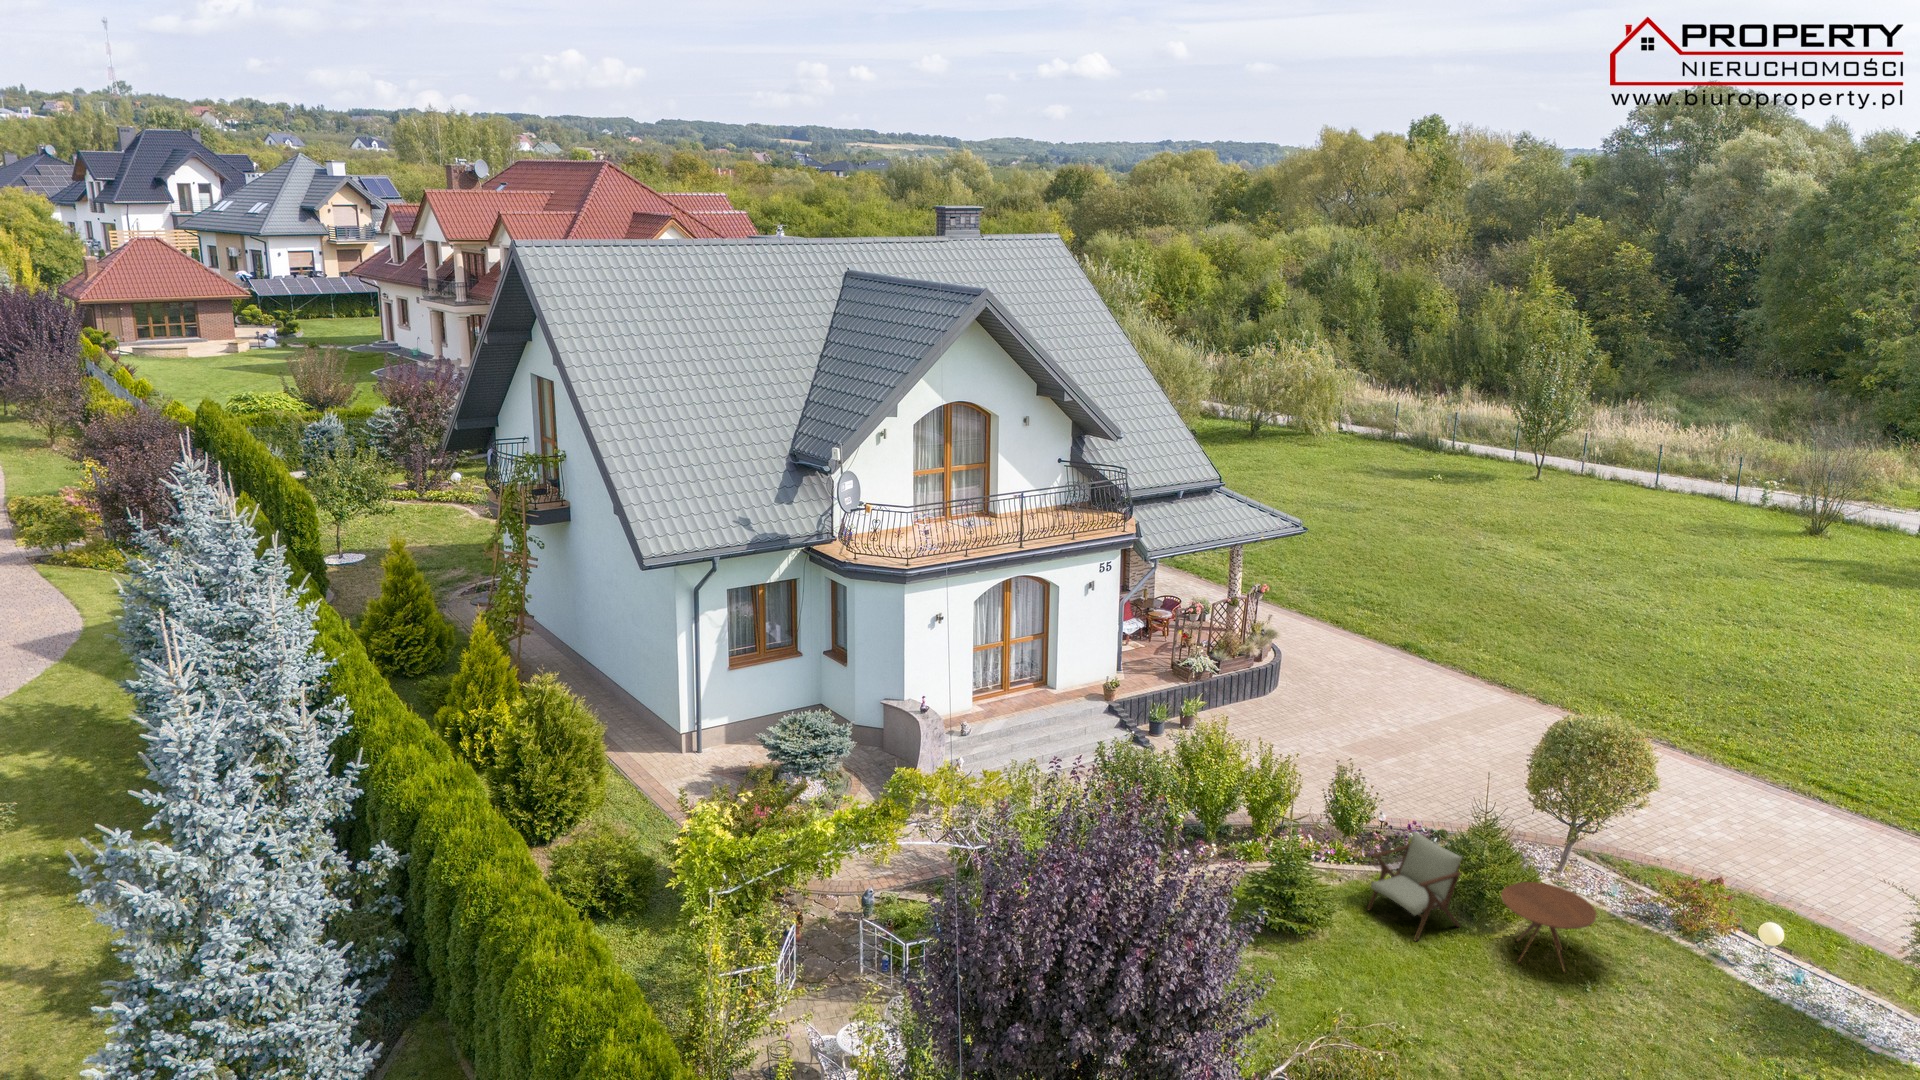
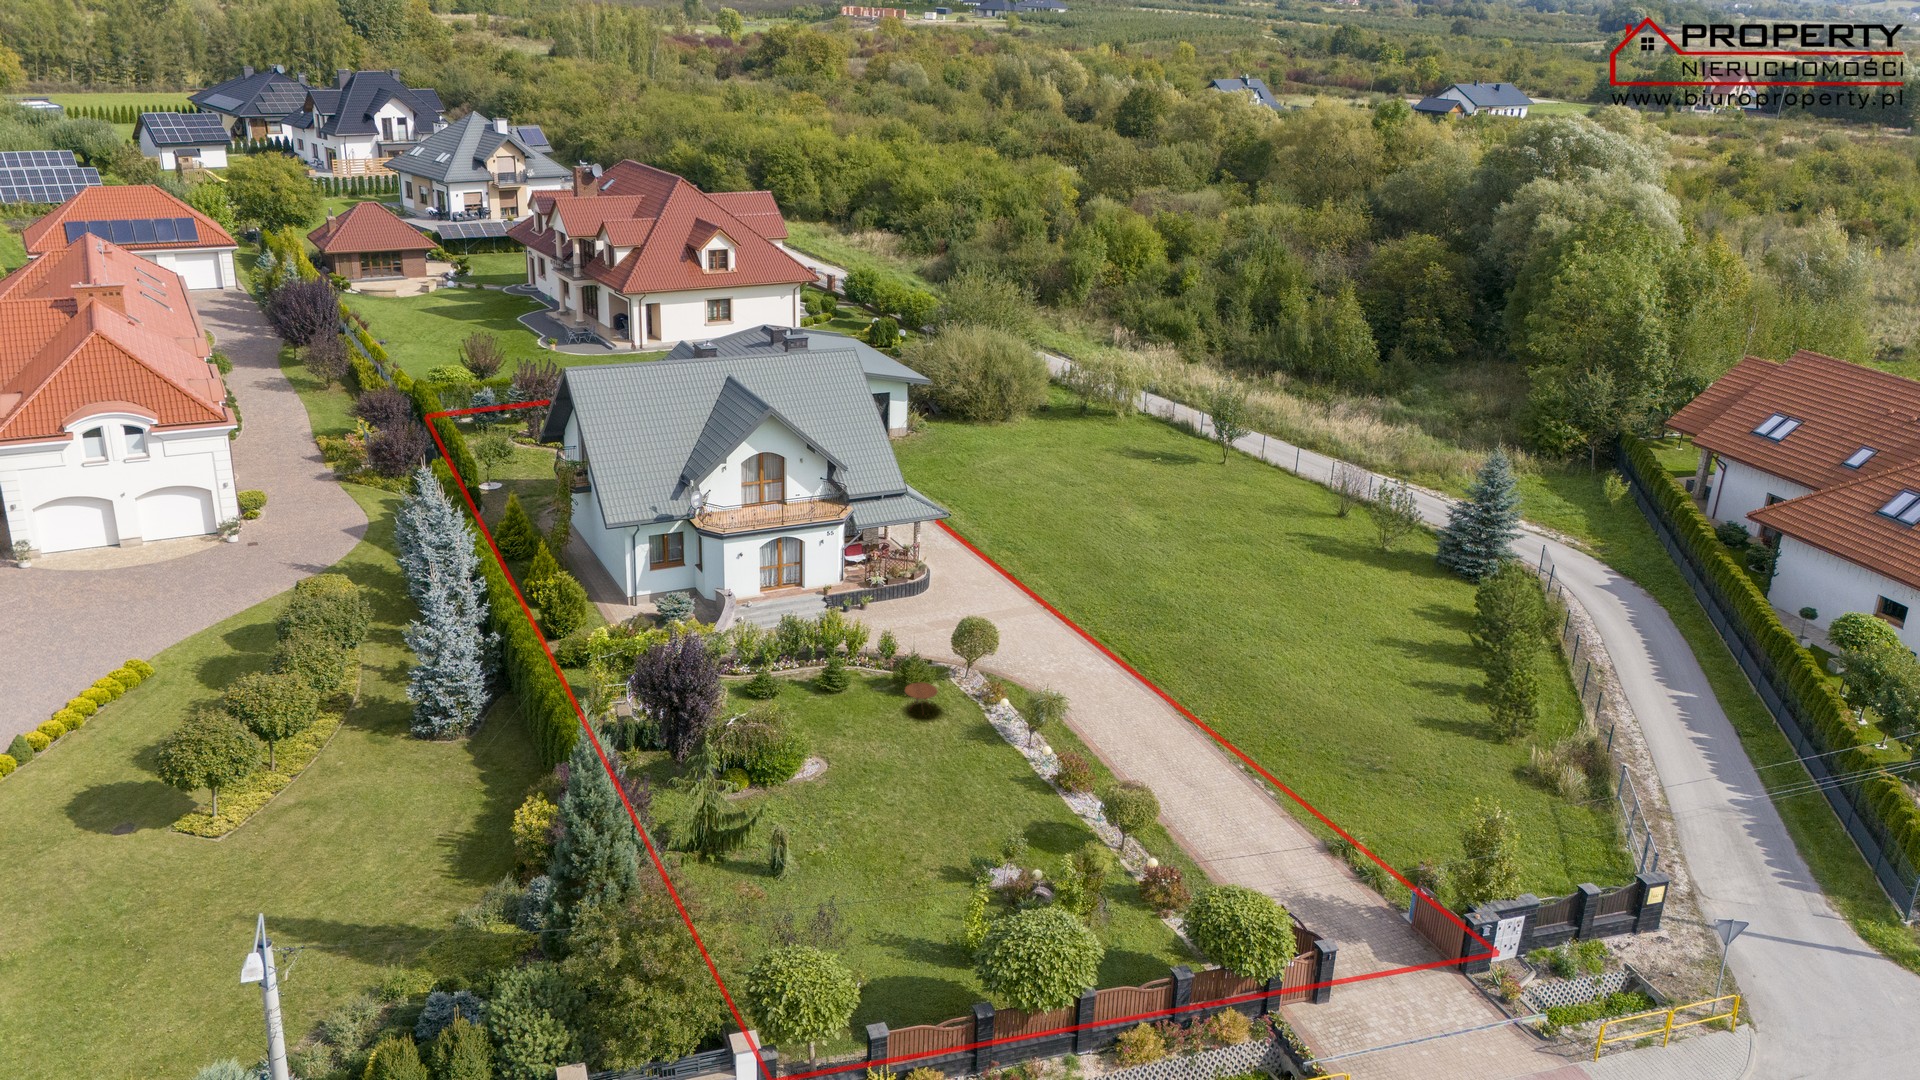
lounge chair: present [1367,832,1462,941] -> none [870,661,901,701]

